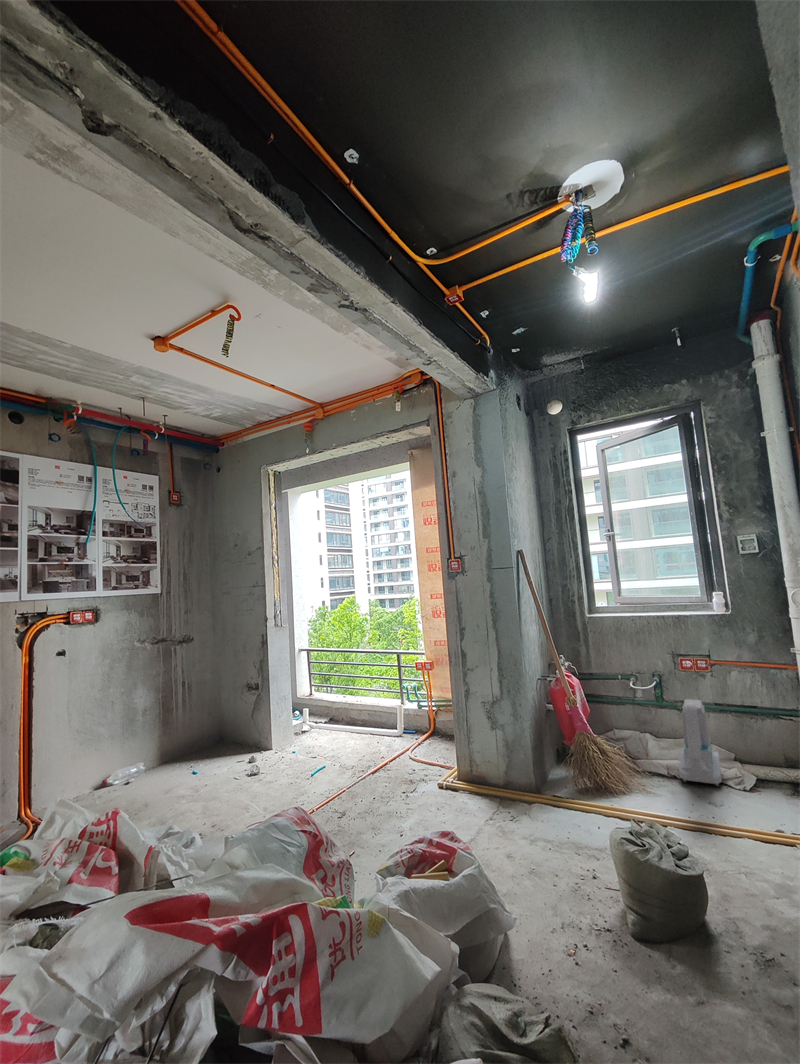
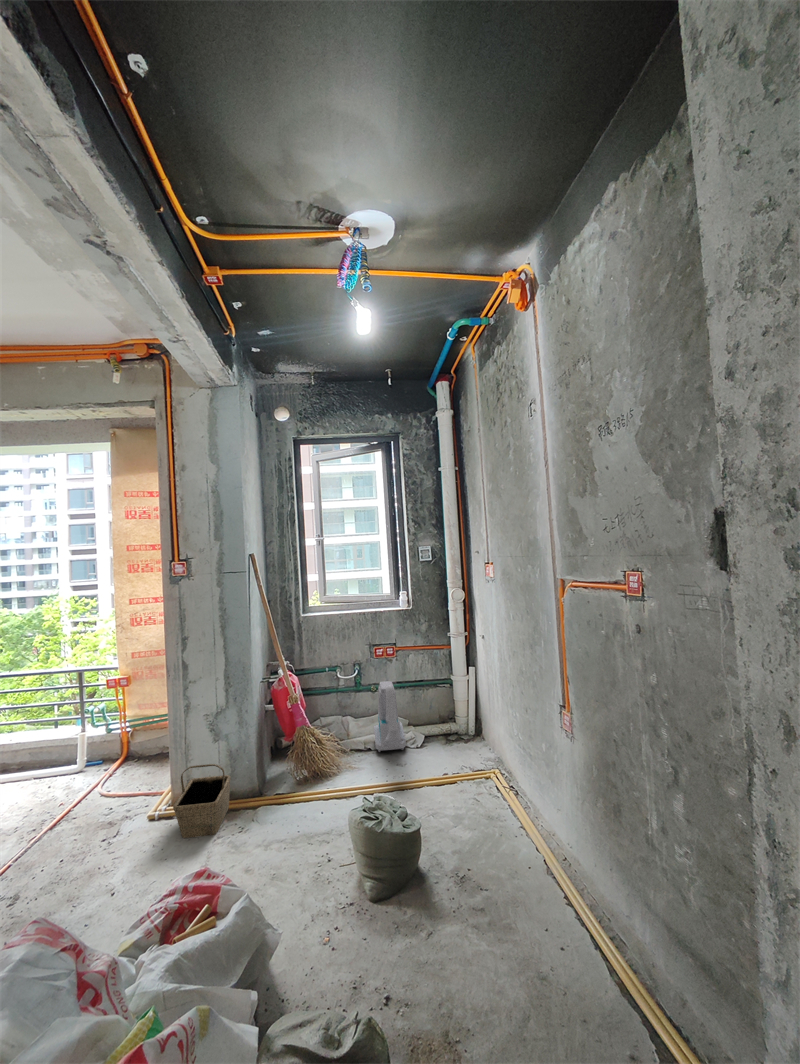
basket: none [455,749,509,818] -> present [173,764,231,838]

